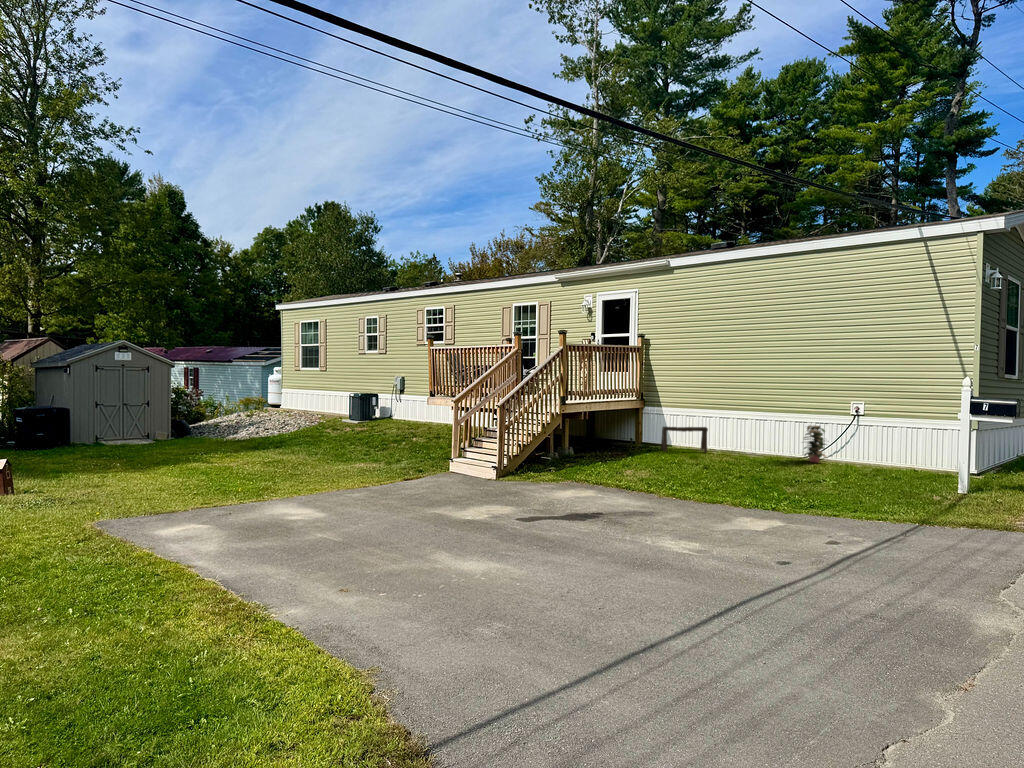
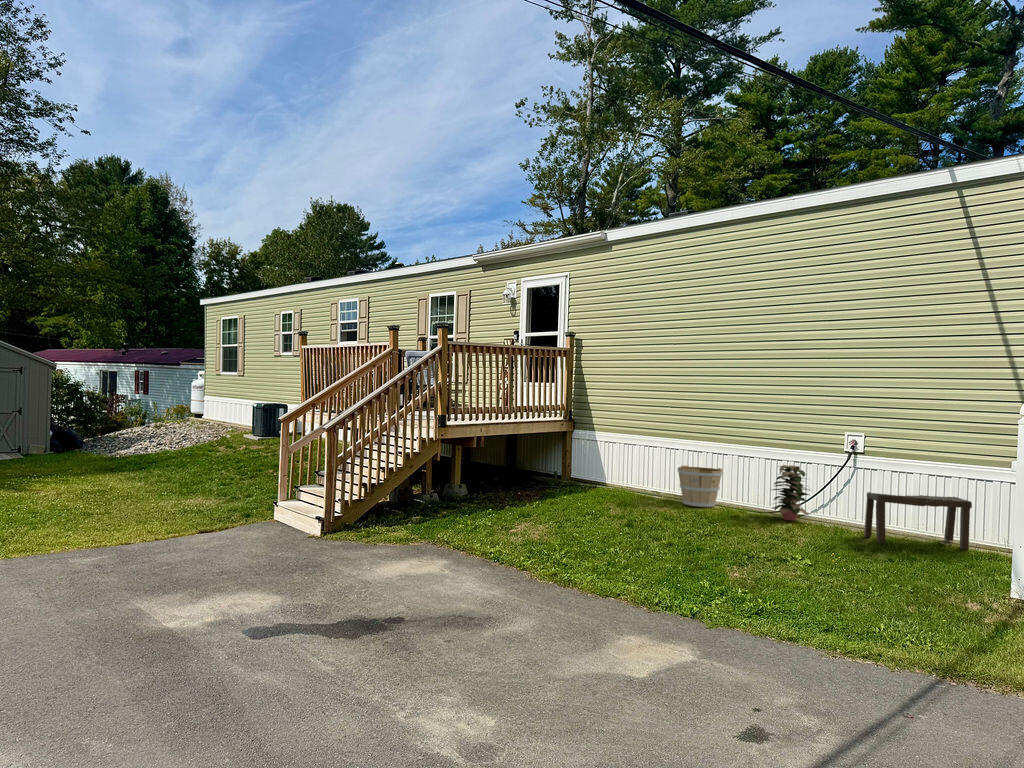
bench: present [661,427,708,453] -> present [864,492,972,550]
wooden bucket: none [732,429,765,457] -> present [678,466,723,507]

